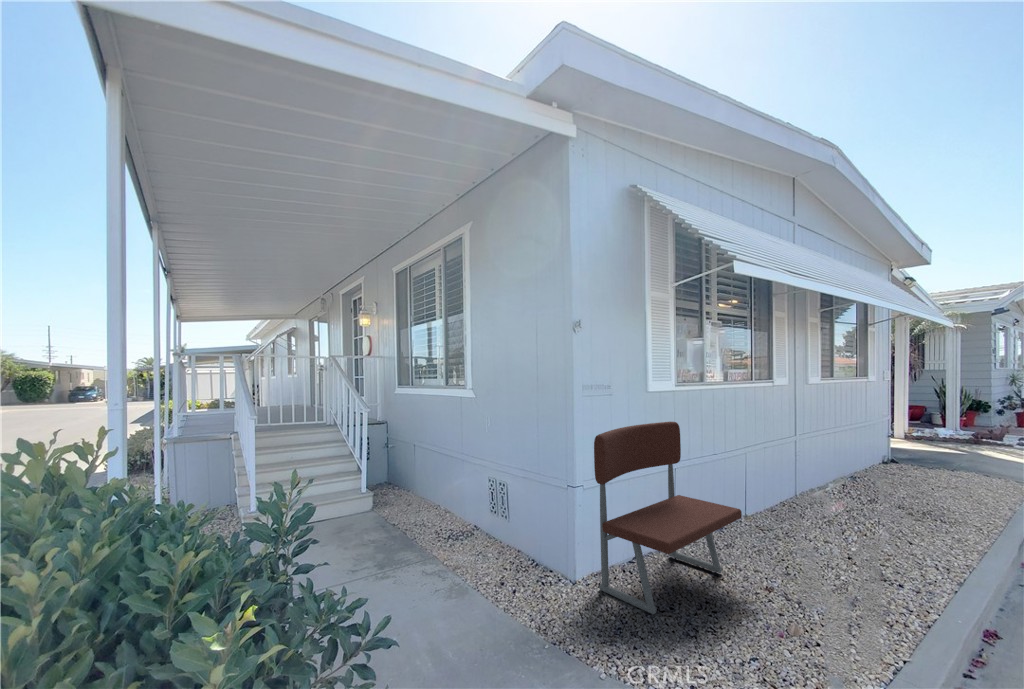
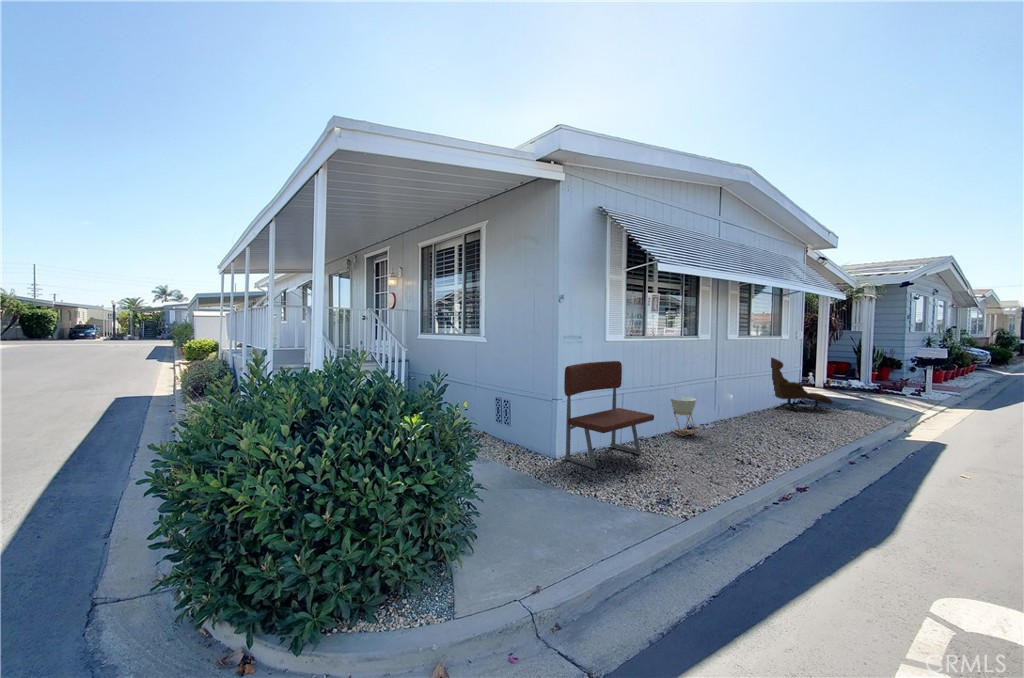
lounge chair: none [850,405,953,480] -> present [771,357,833,412]
planter: none [745,468,786,530] -> present [671,397,696,436]

